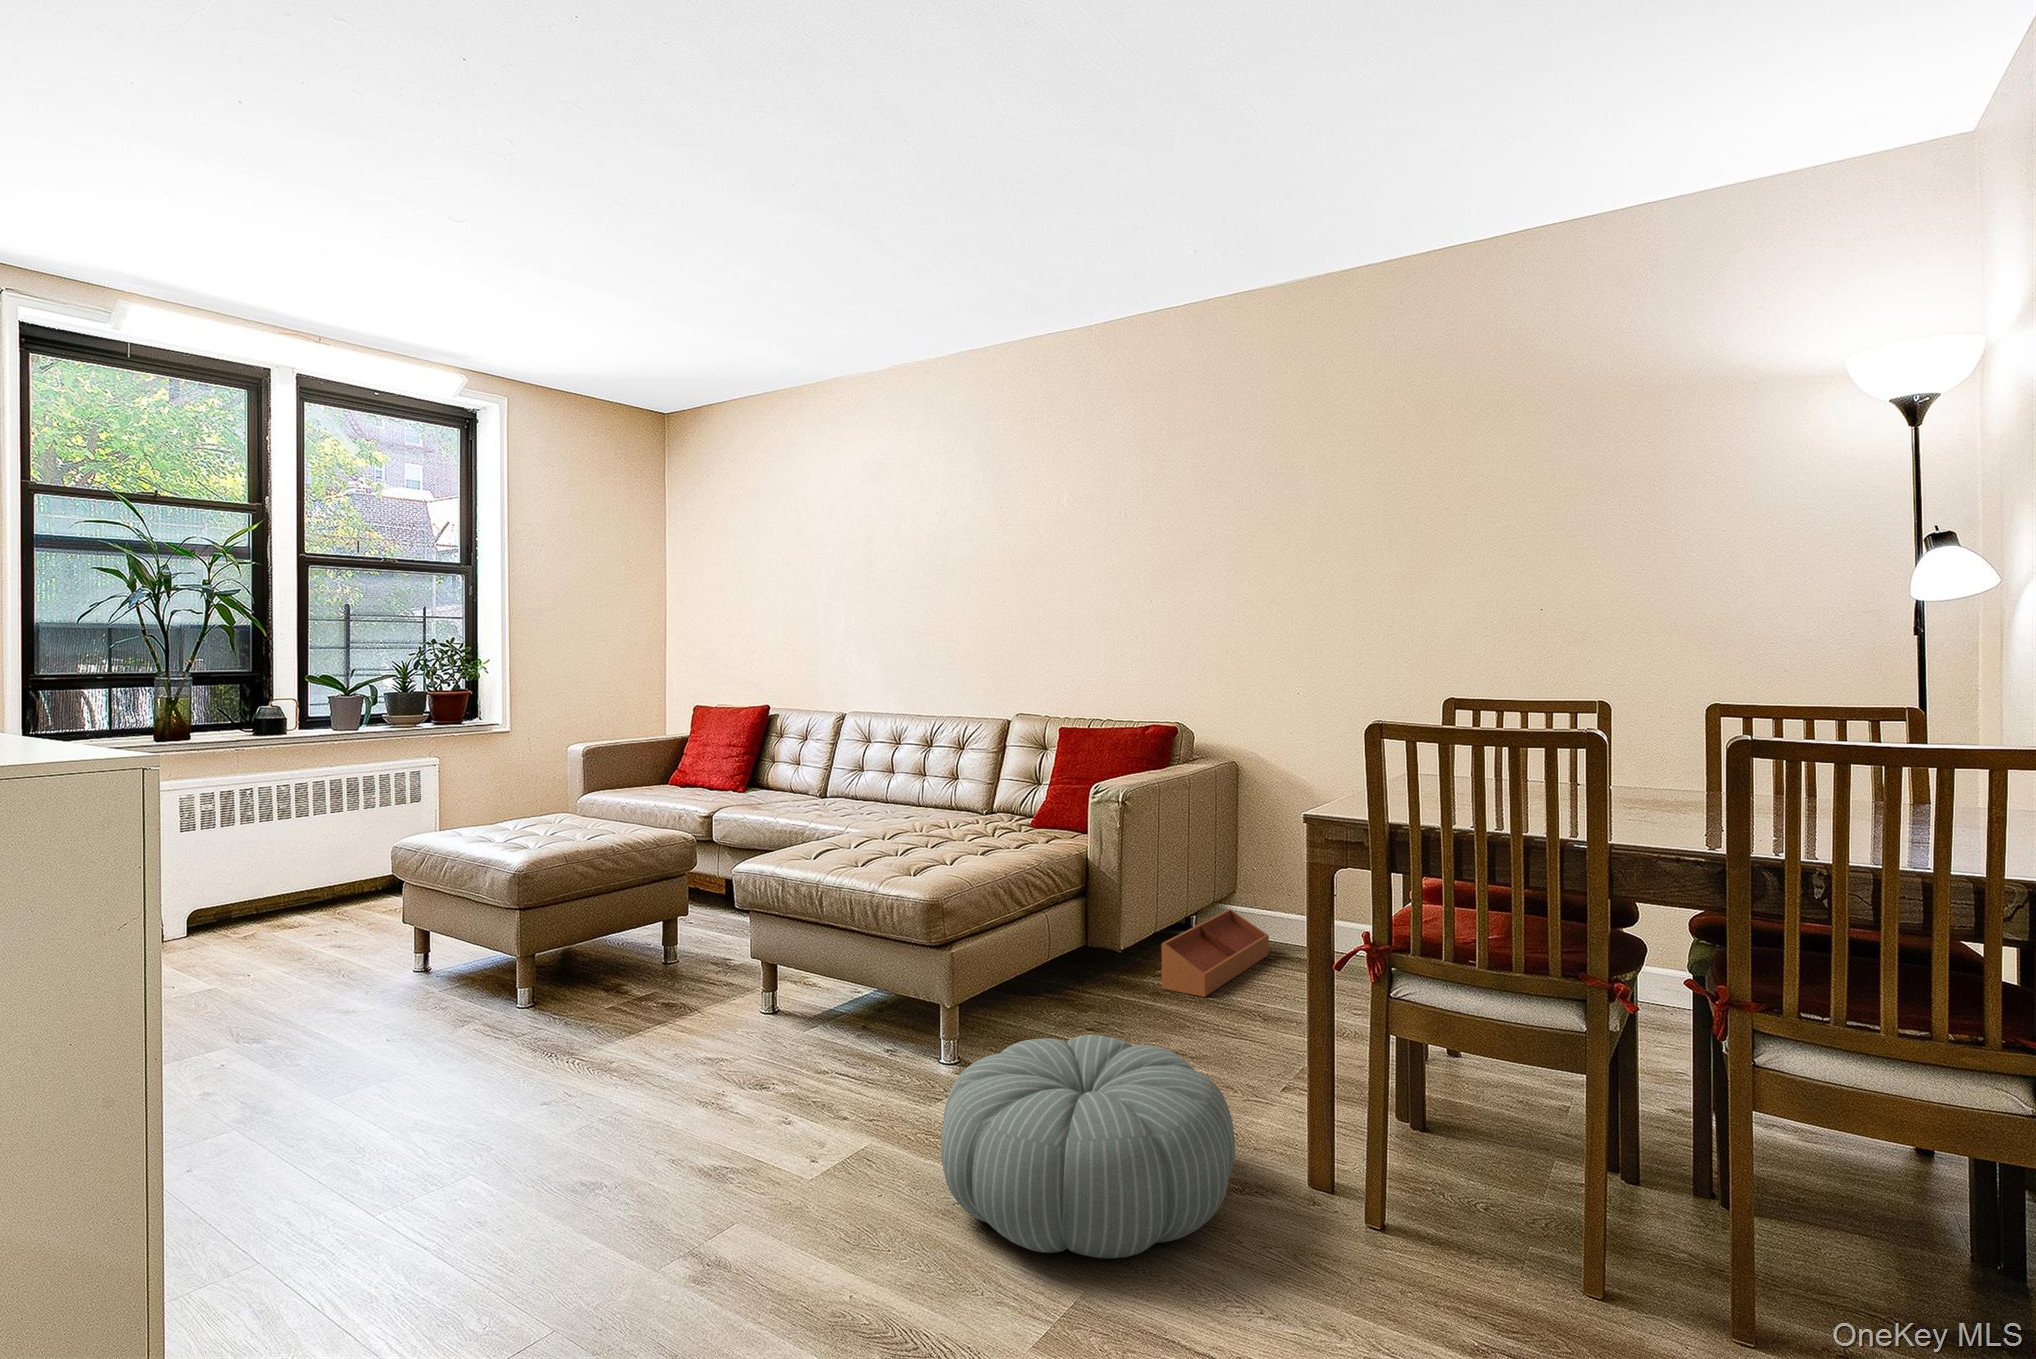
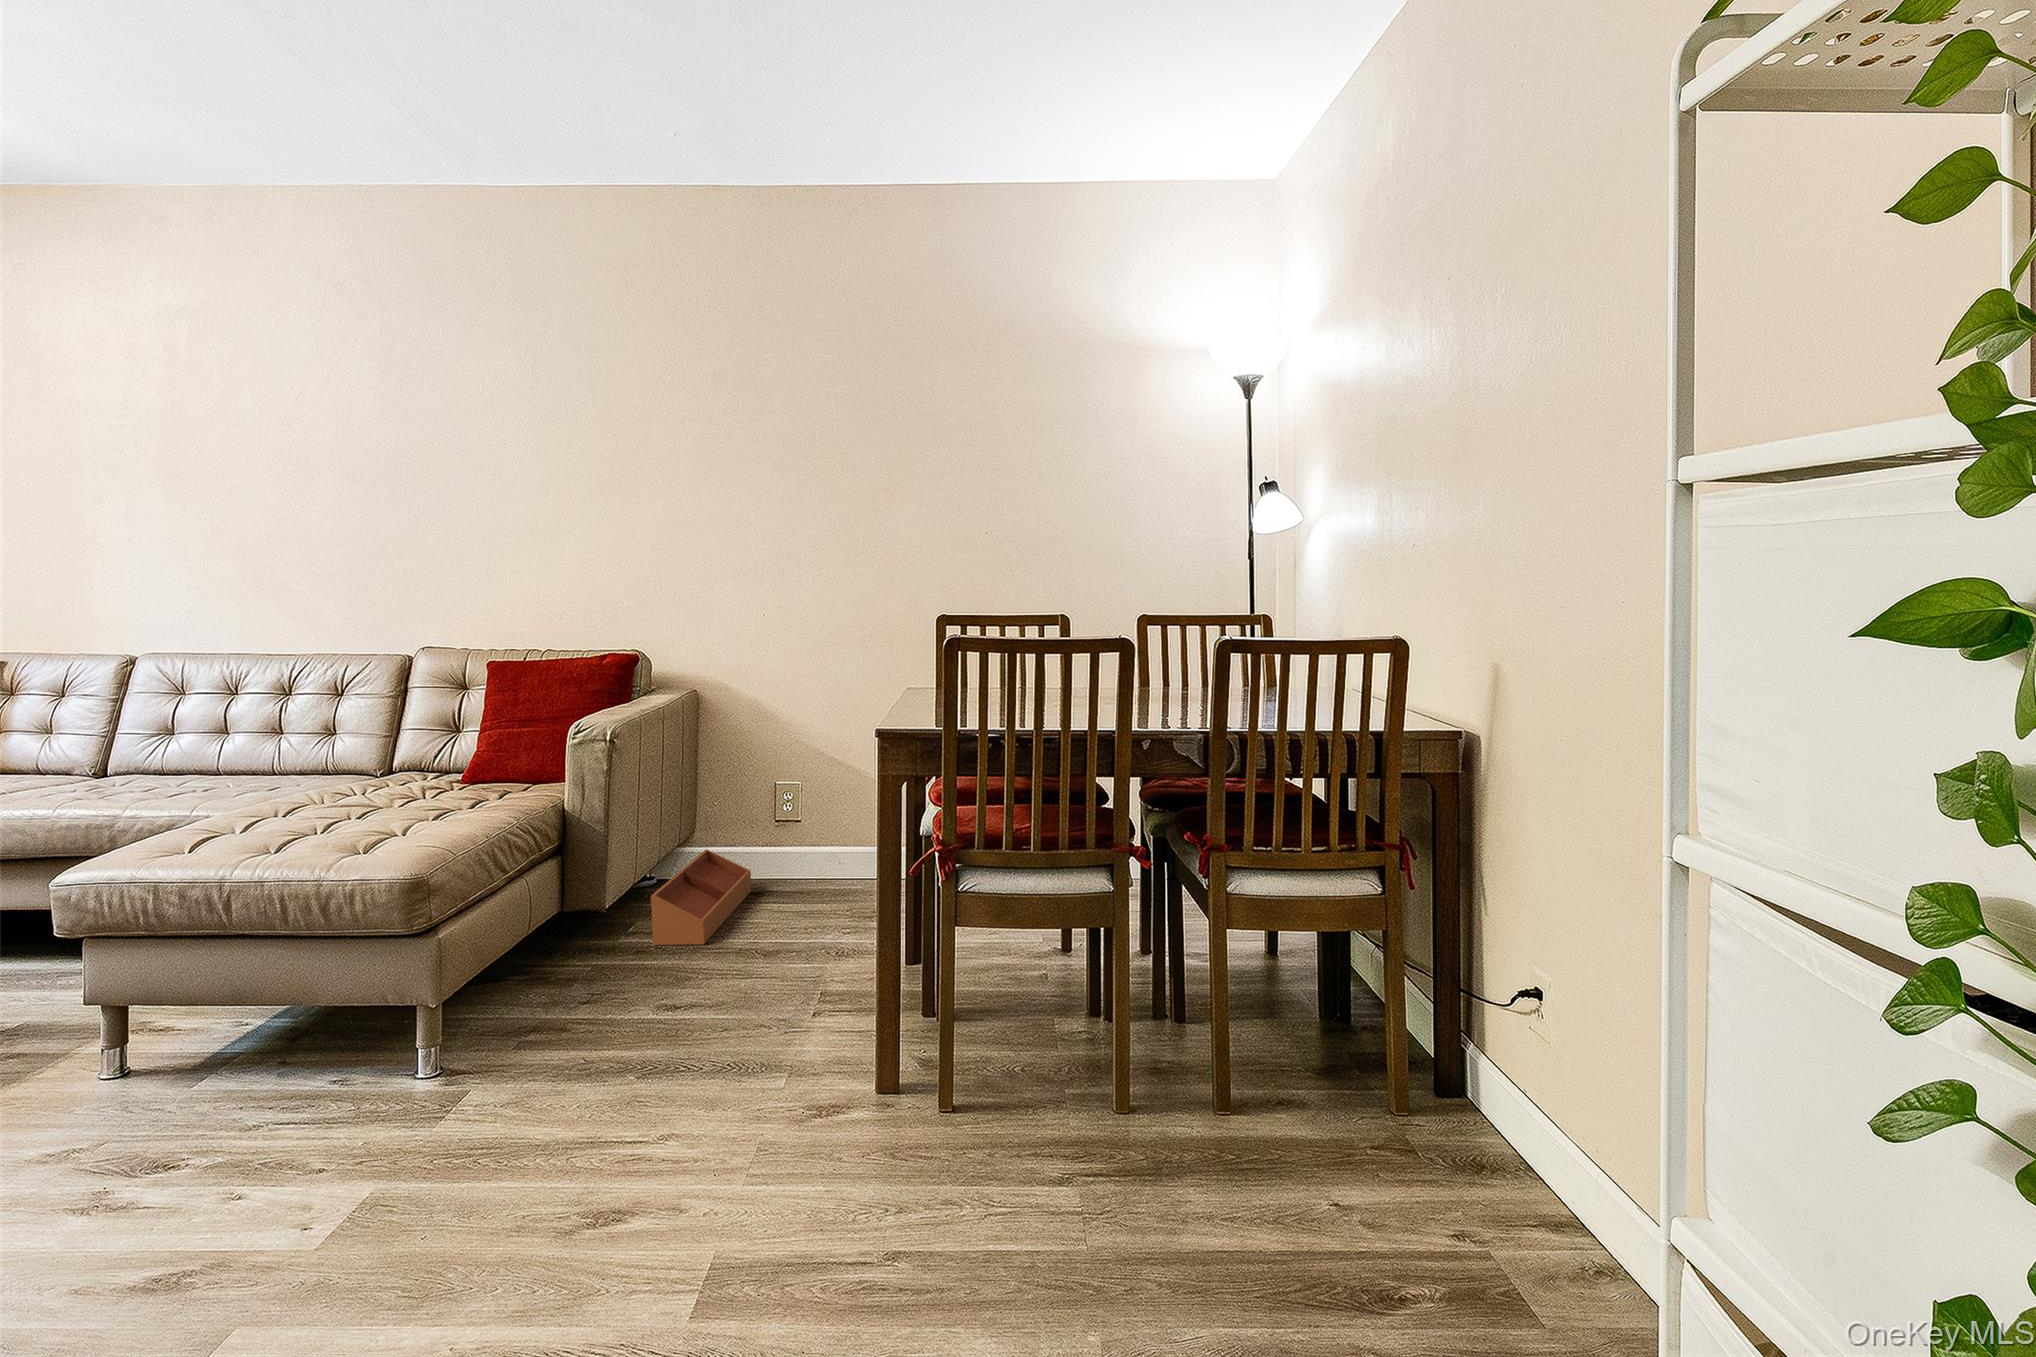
pouf: present [941,1035,1235,1258] -> none [492,995,828,1230]

